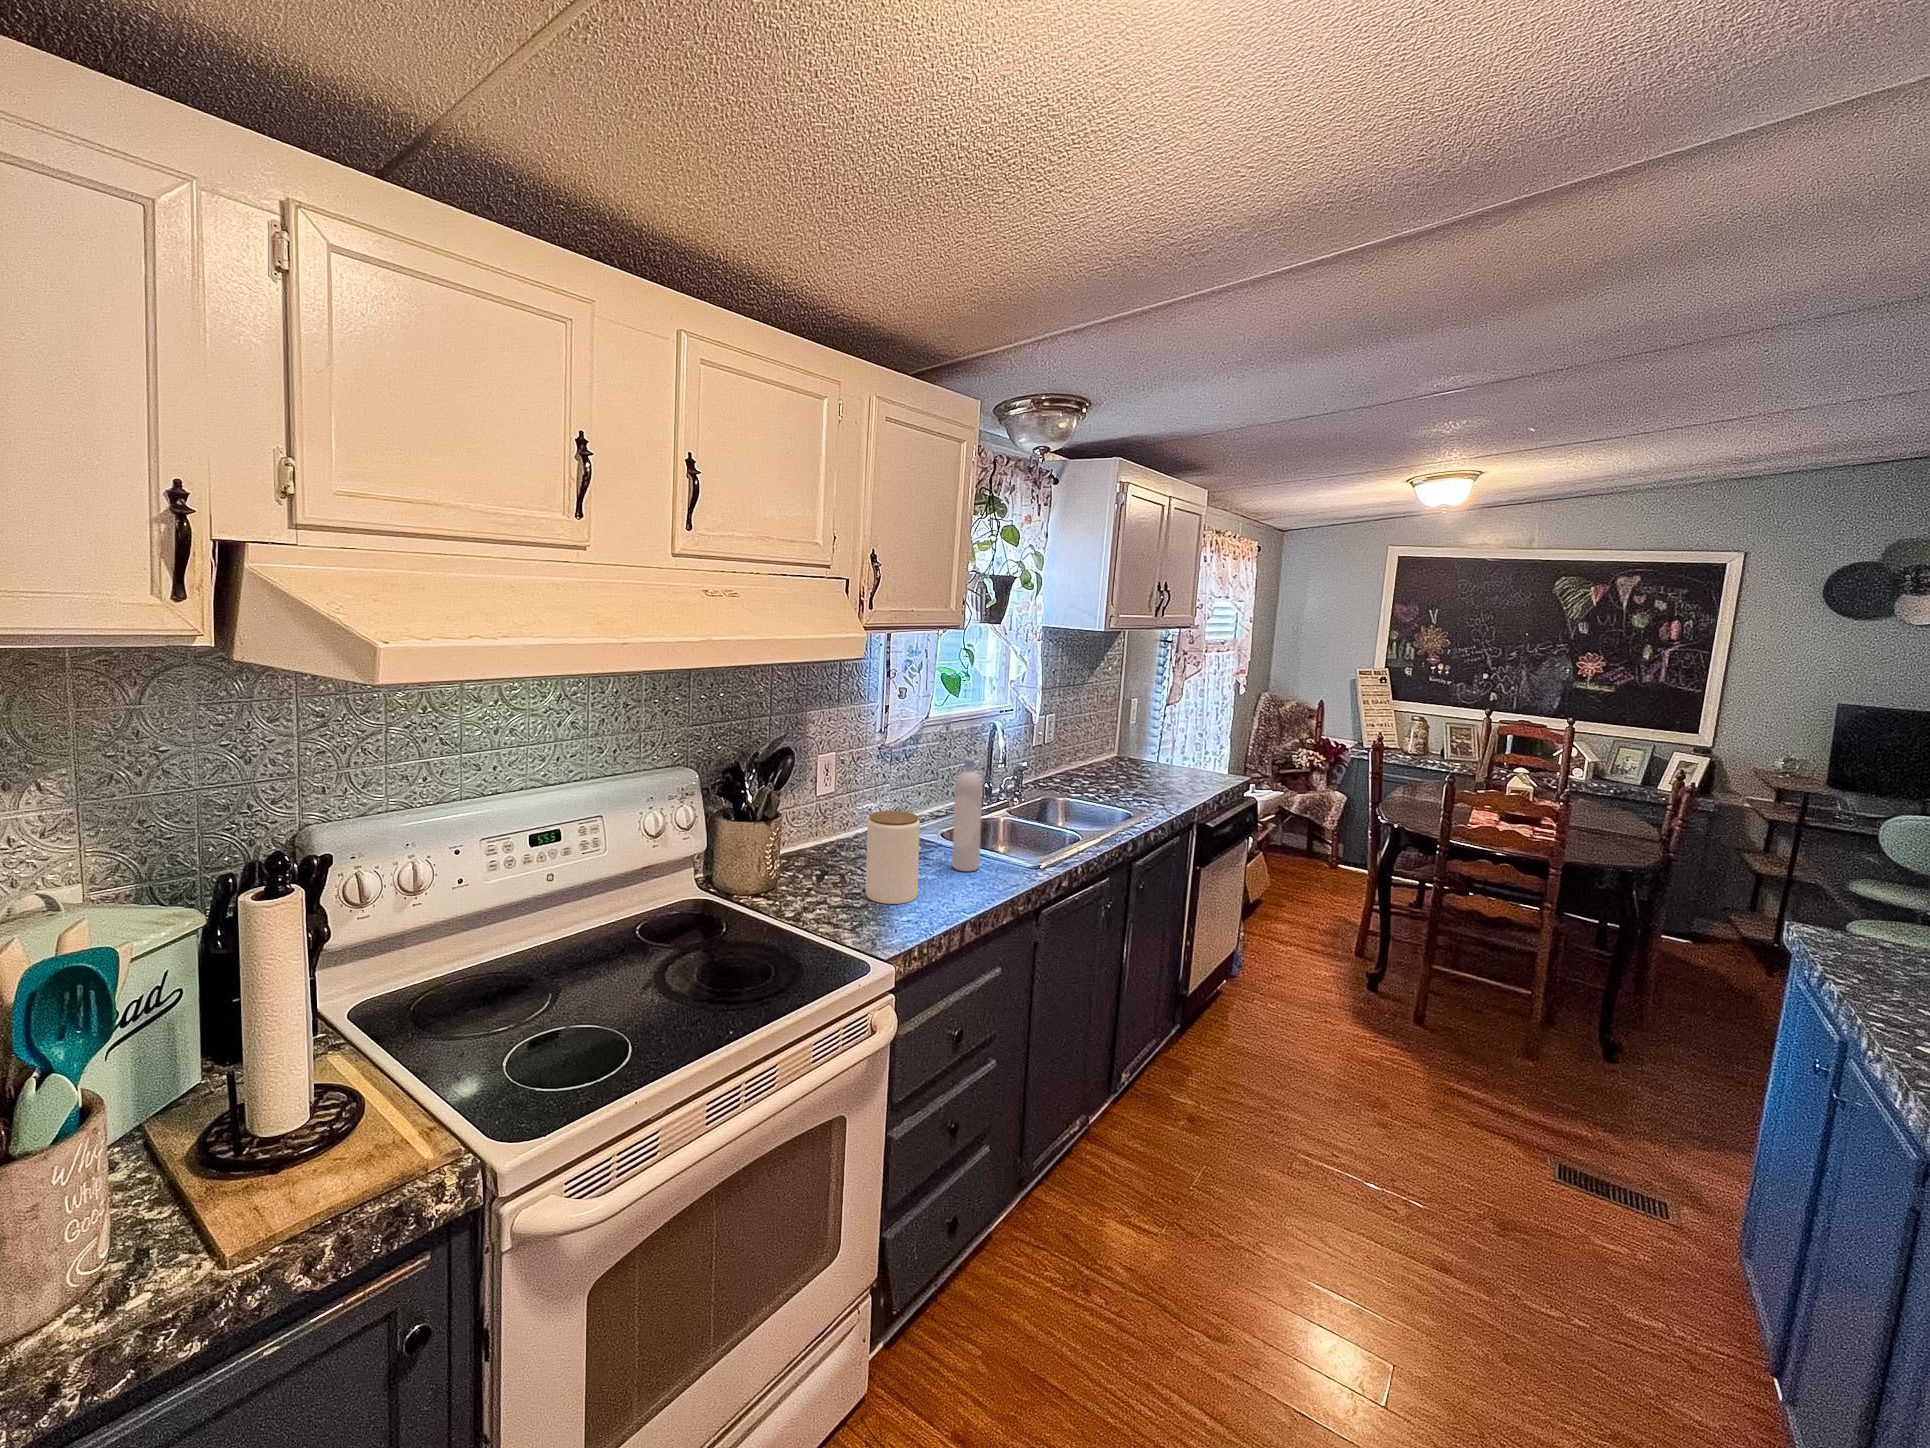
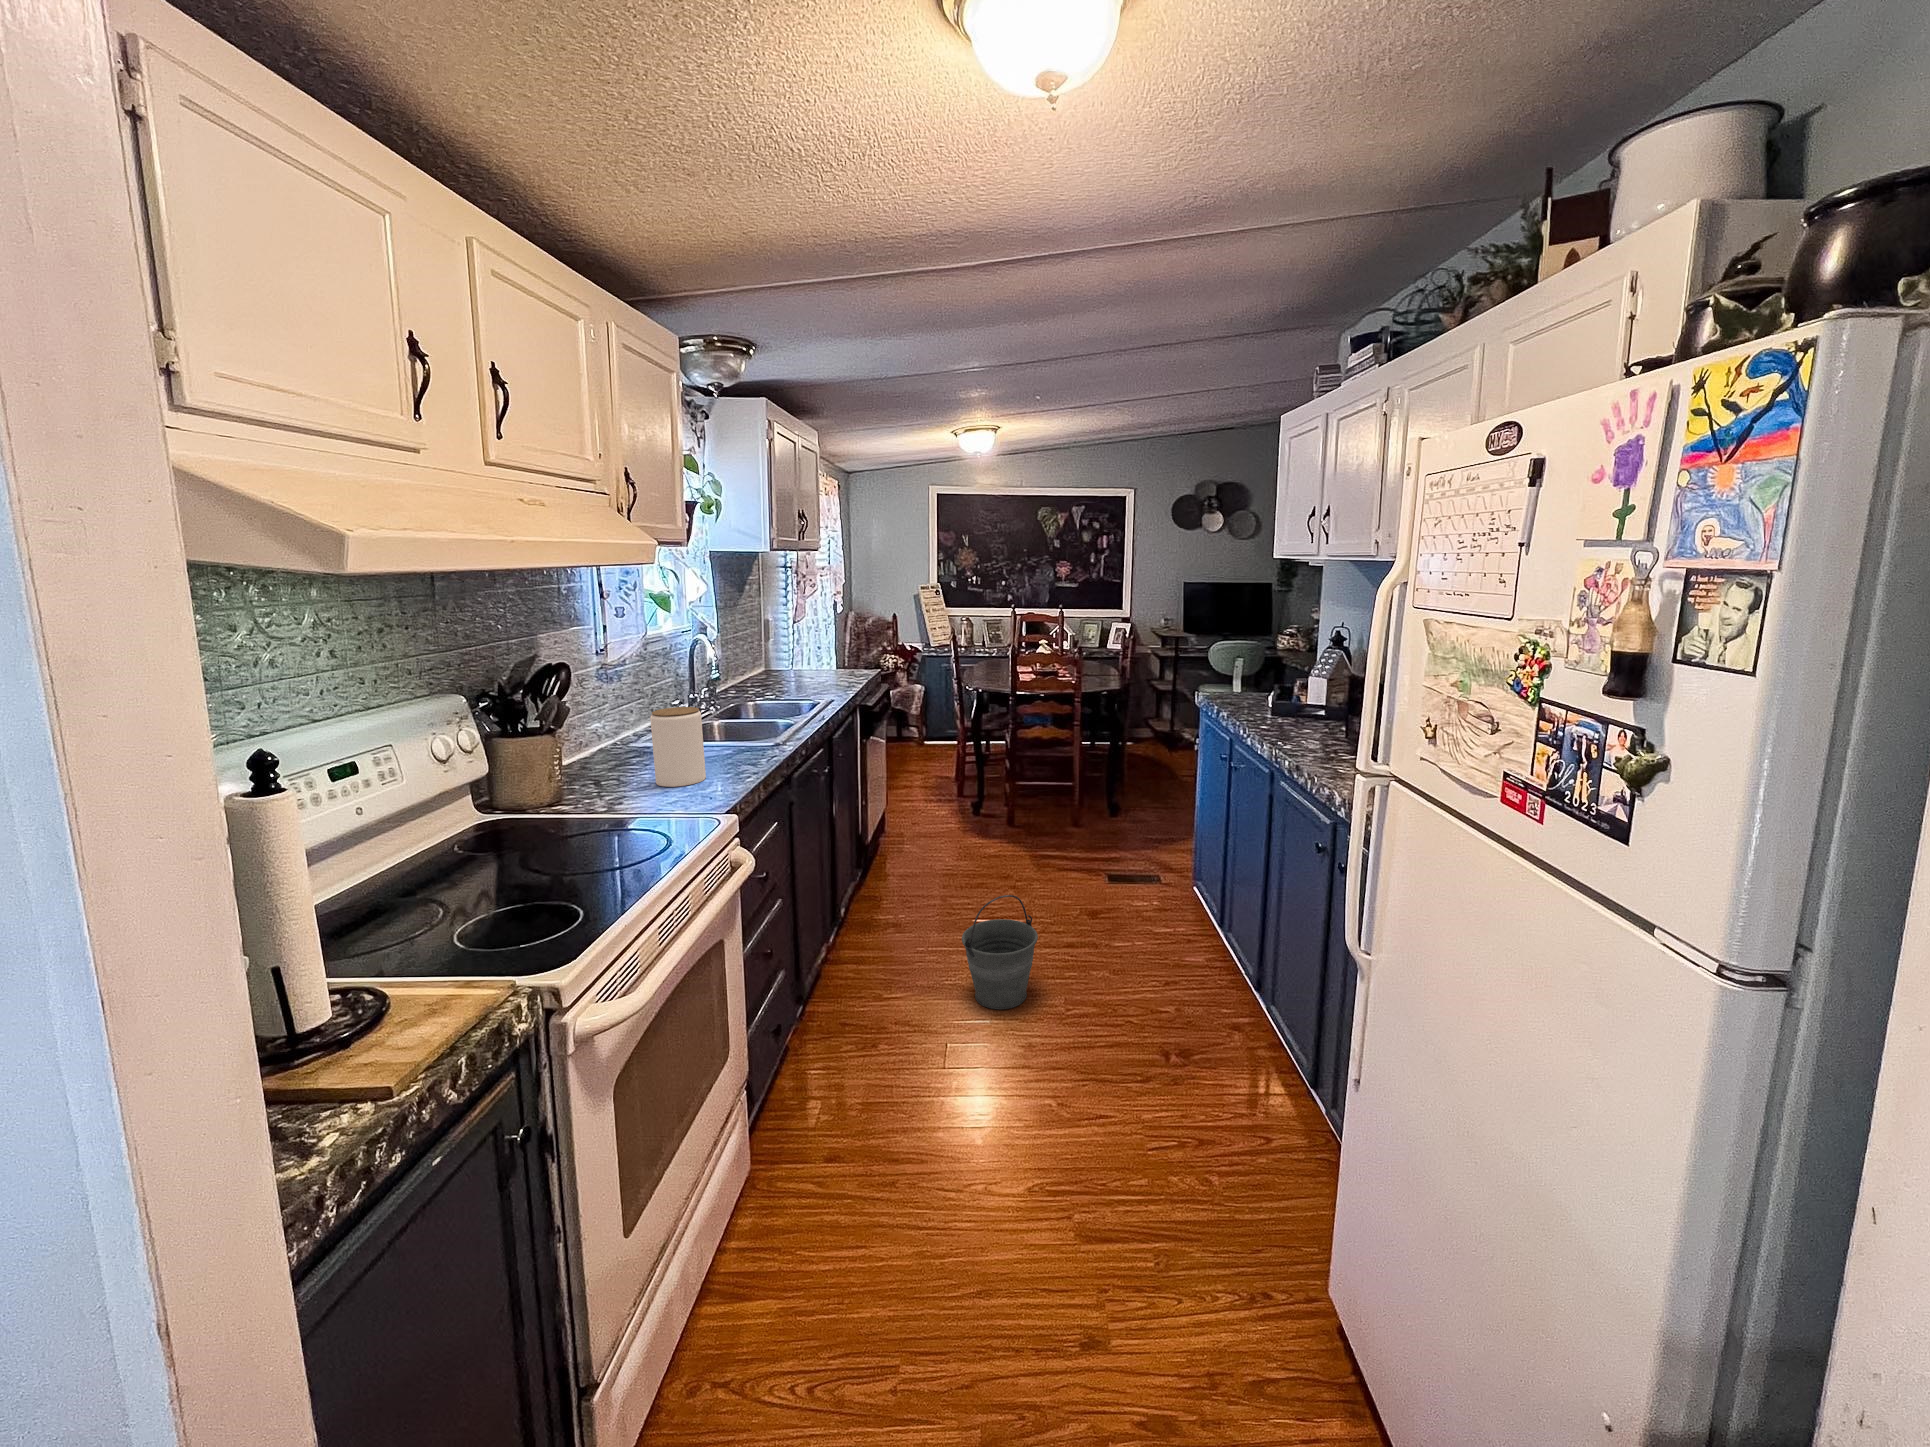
bottle: present [952,757,983,871] -> none [705,658,736,757]
bucket: none [1241,1171,1370,1354] -> present [962,895,1038,1009]

